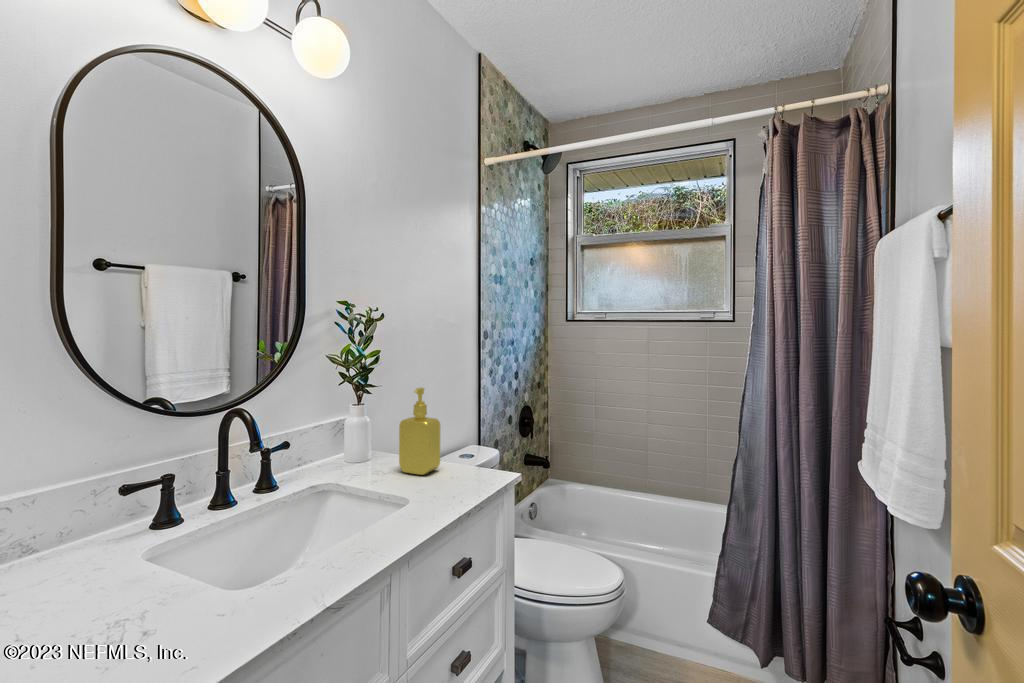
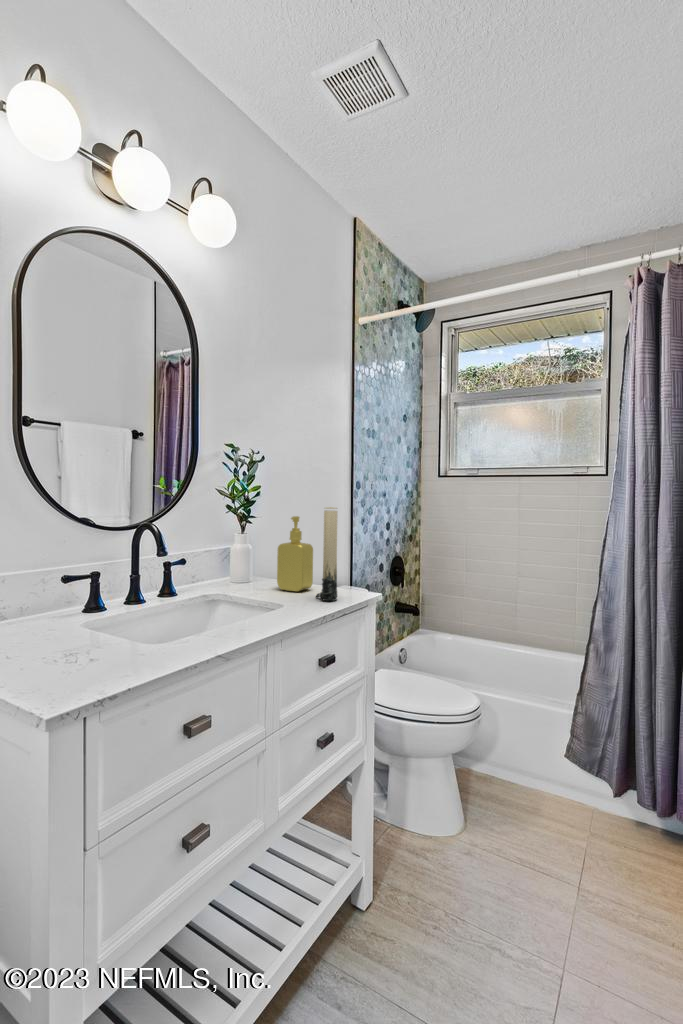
candle: none [445,382,470,490] -> present [316,507,337,601]

